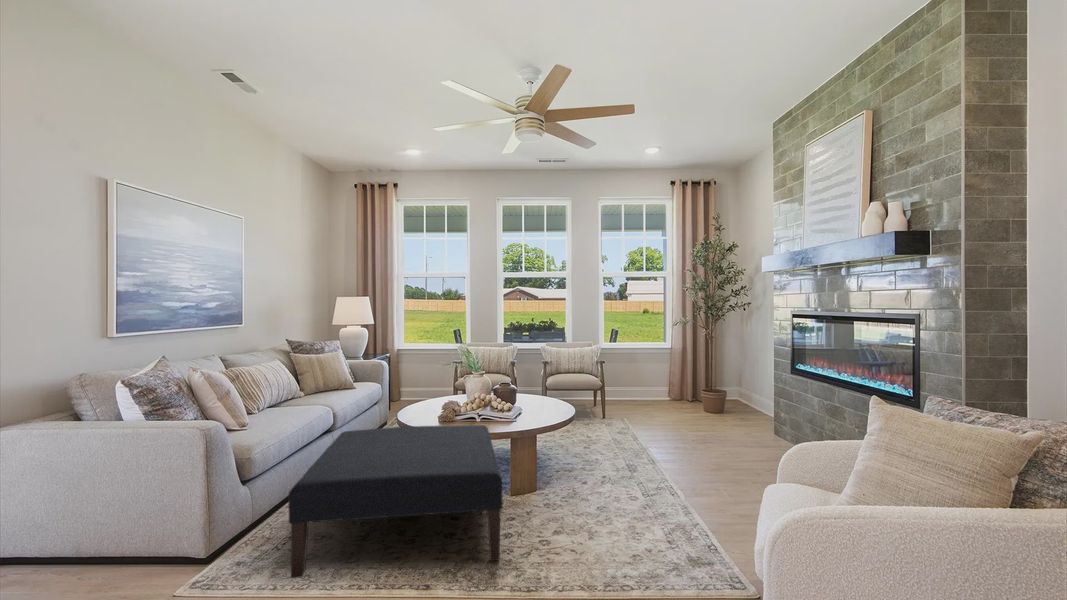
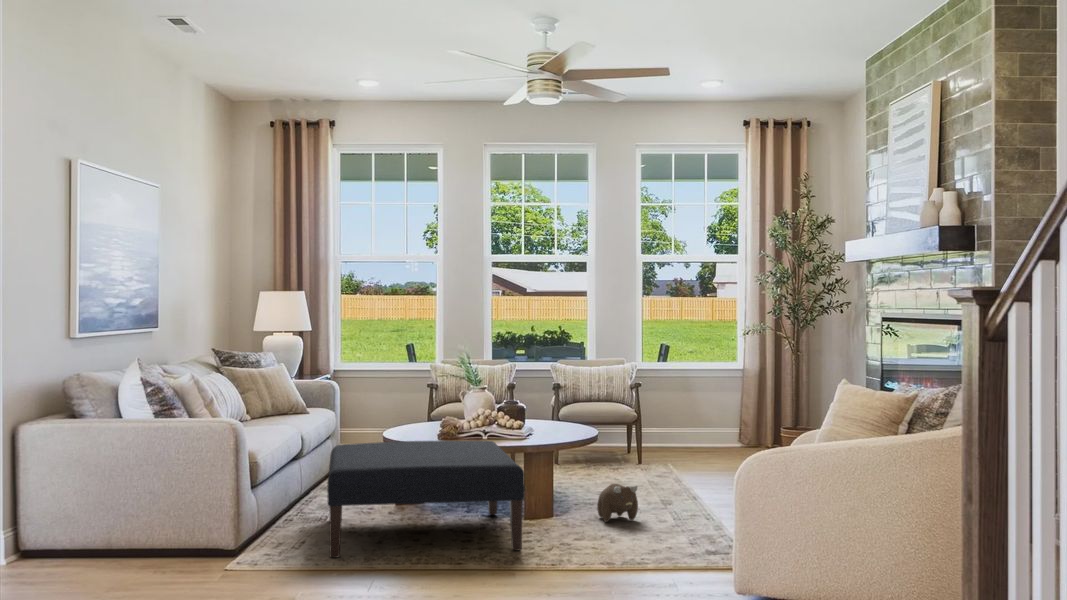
plush toy: none [576,465,613,502] -> present [597,484,638,522]

